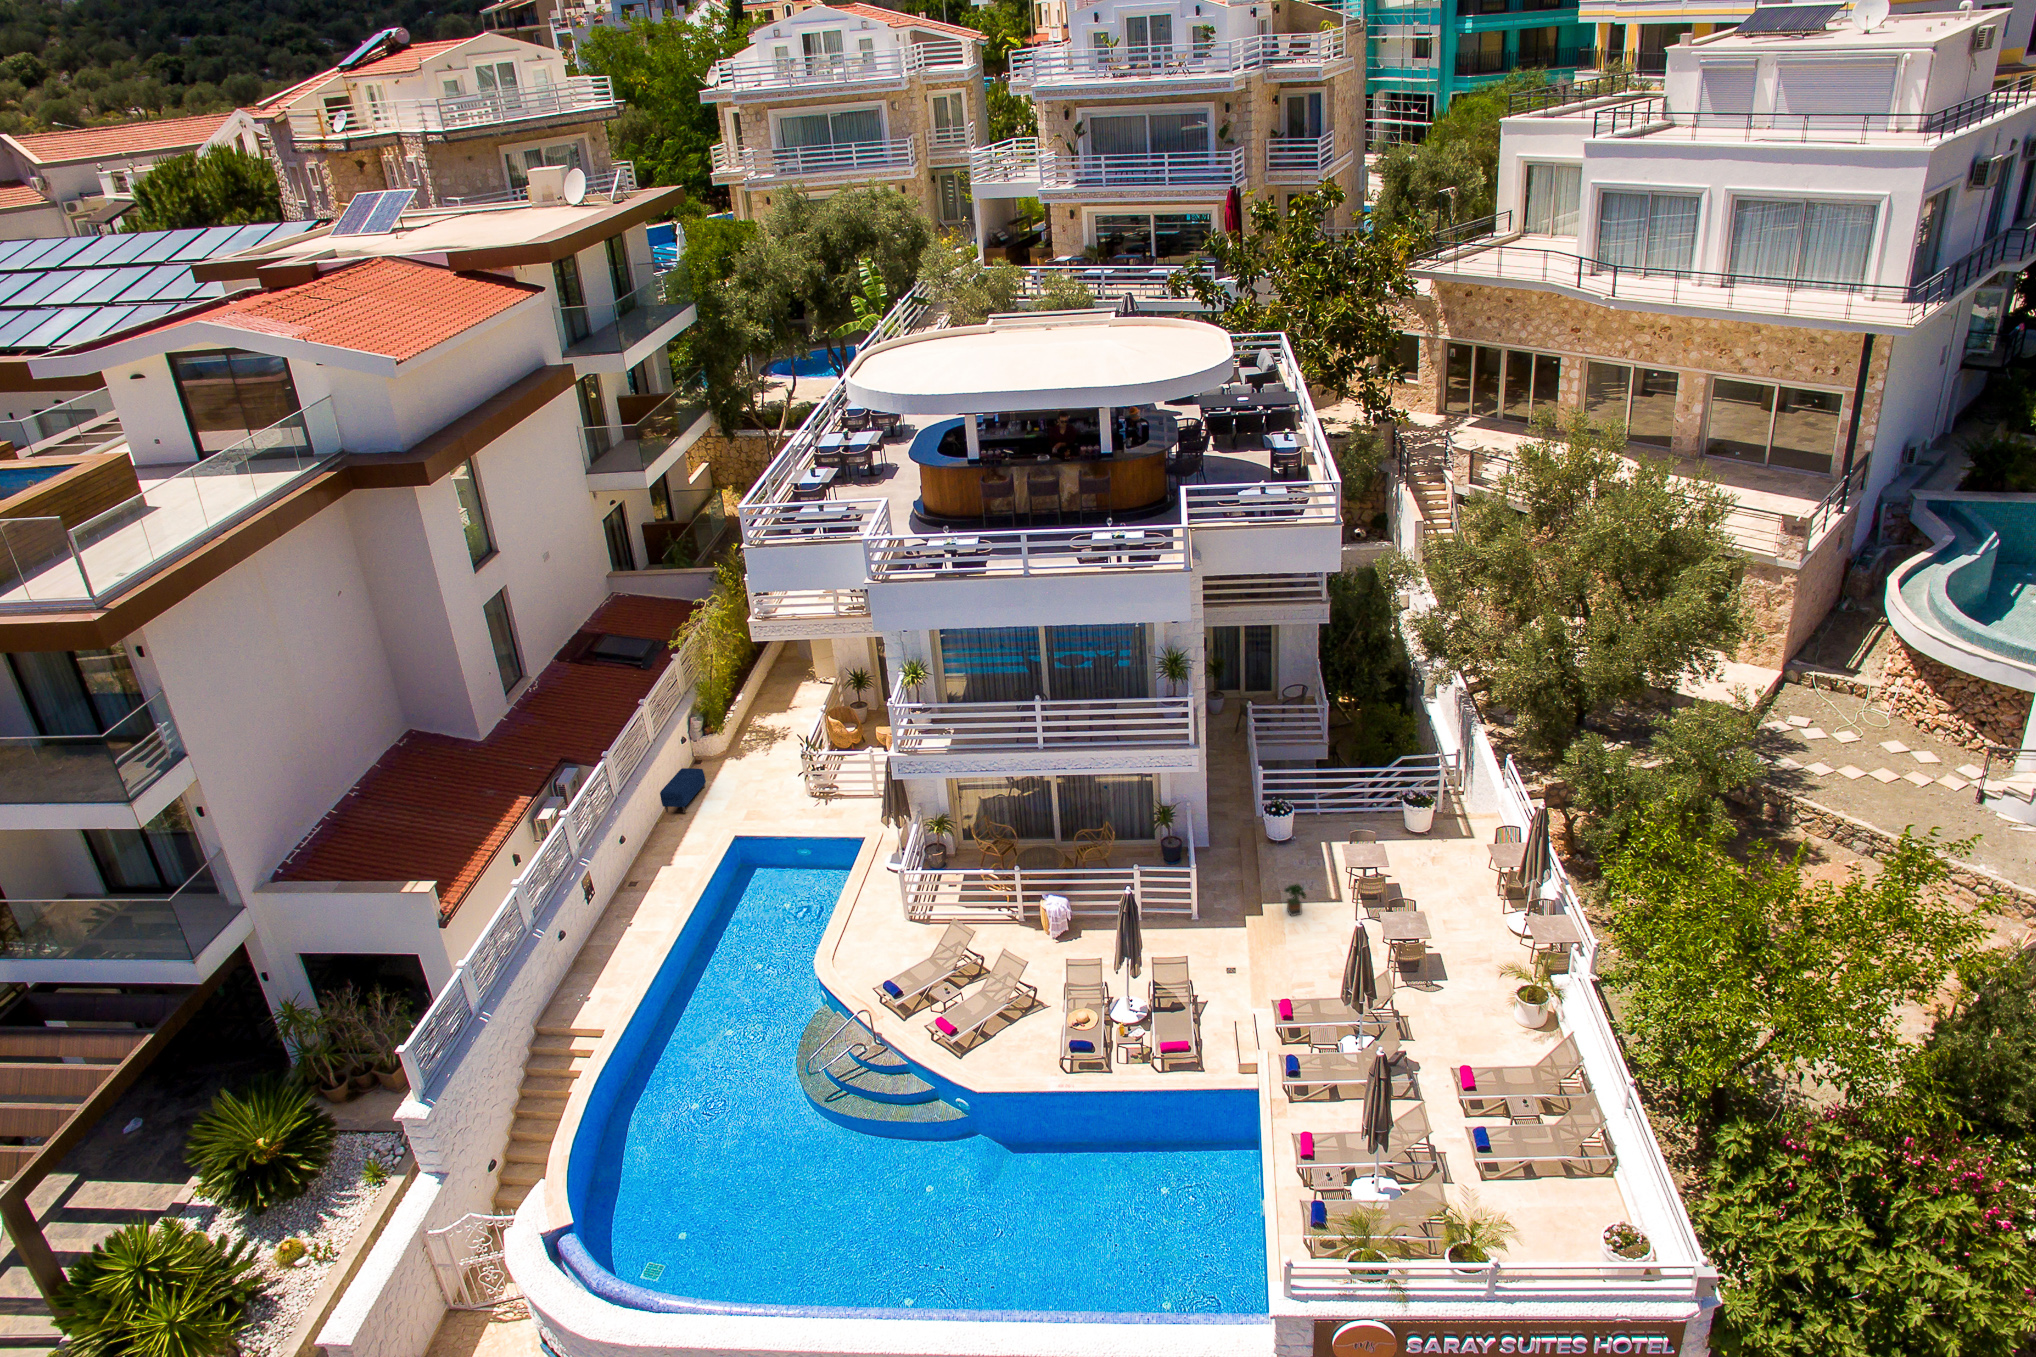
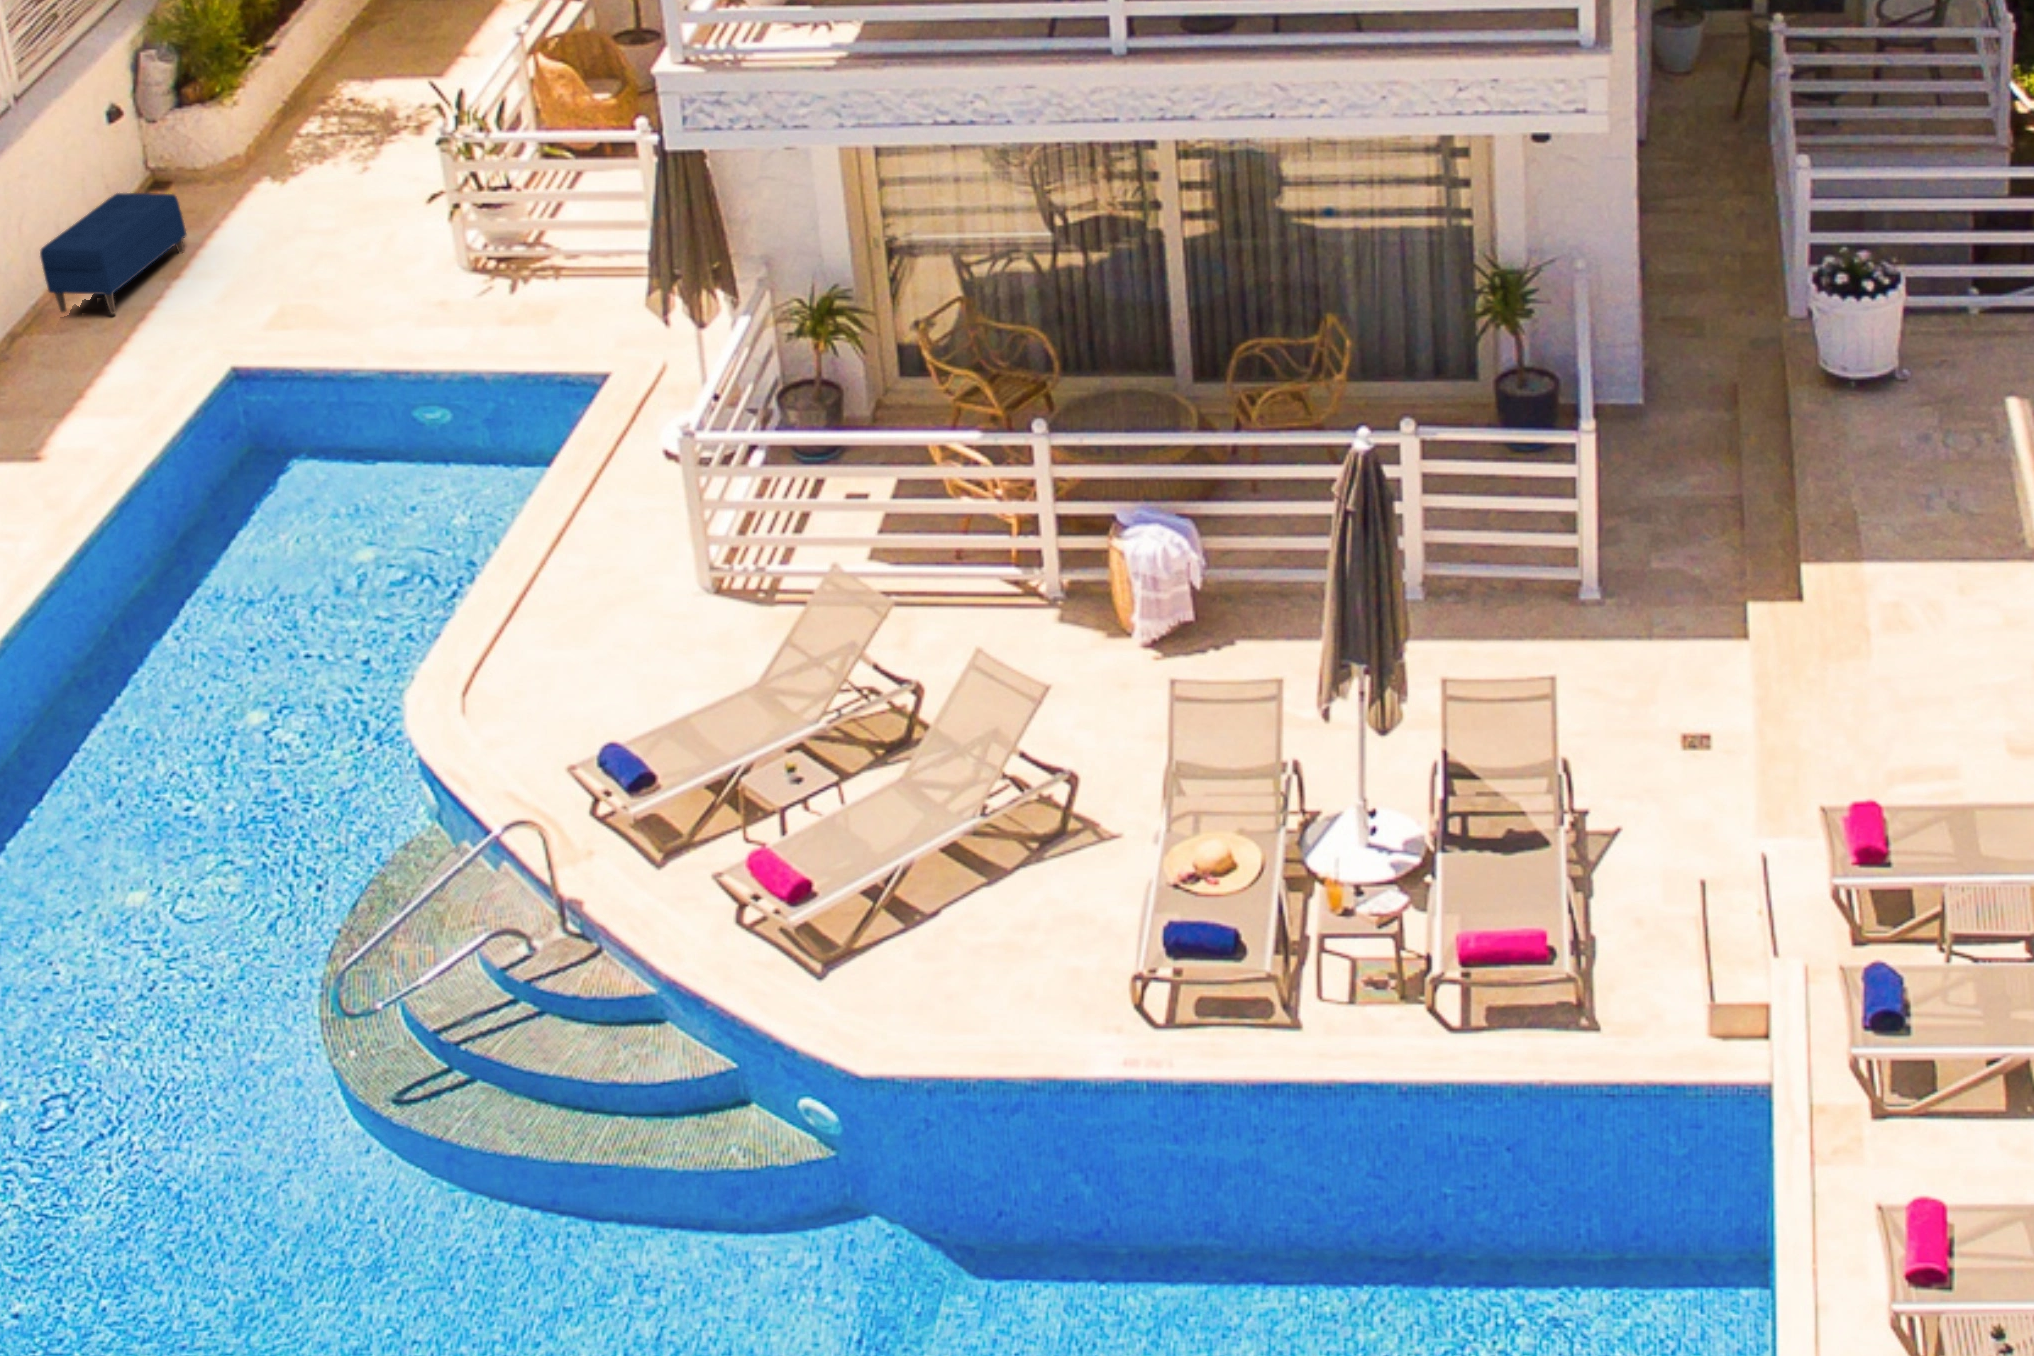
potted tree: present [1284,884,1306,916] -> none [1869,487,1941,589]

